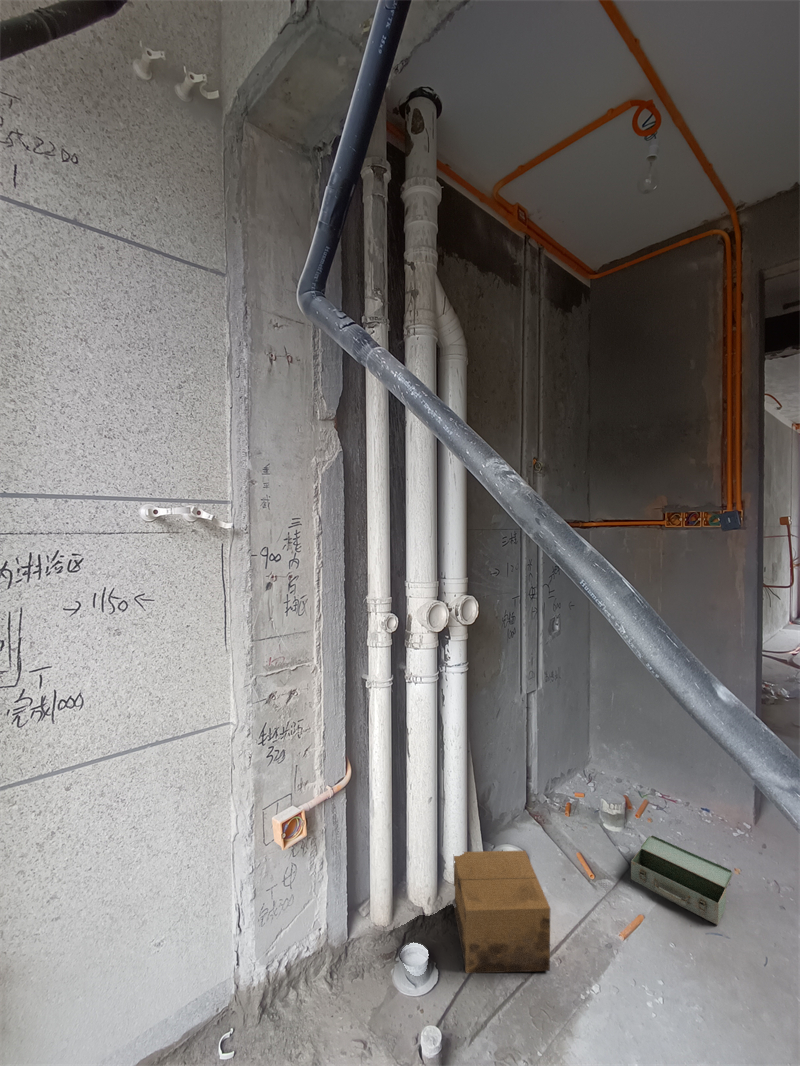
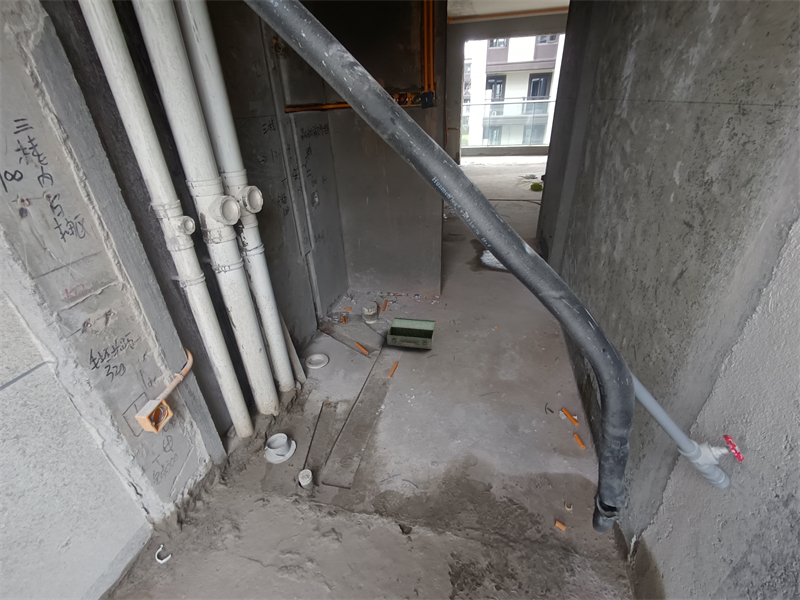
cardboard box: present [453,851,550,973] -> none [284,354,358,433]

